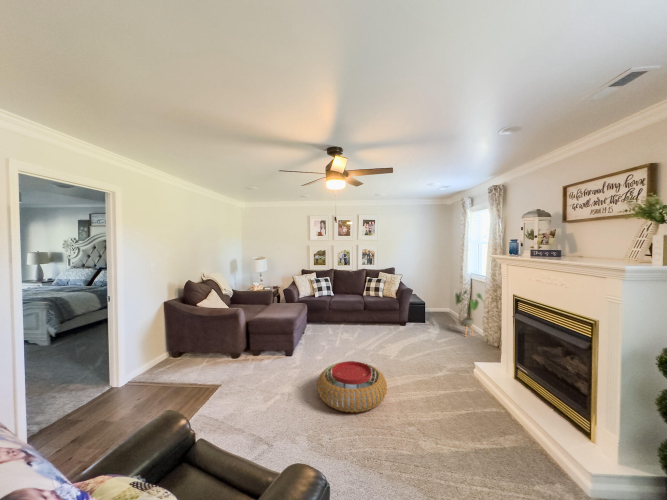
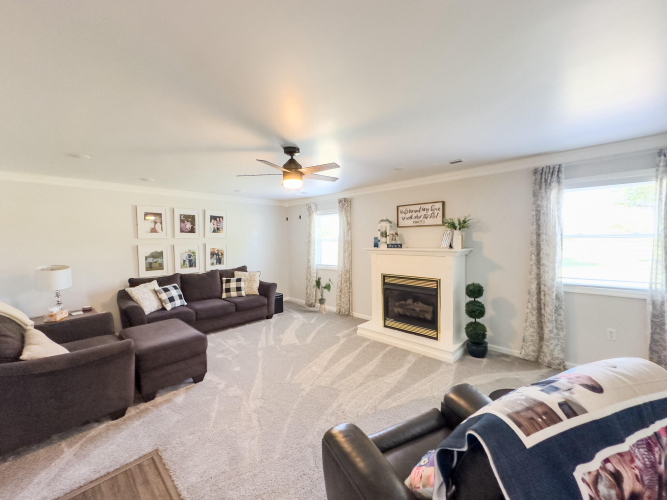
pouf: present [317,361,387,413] -> none [279,350,345,397]

